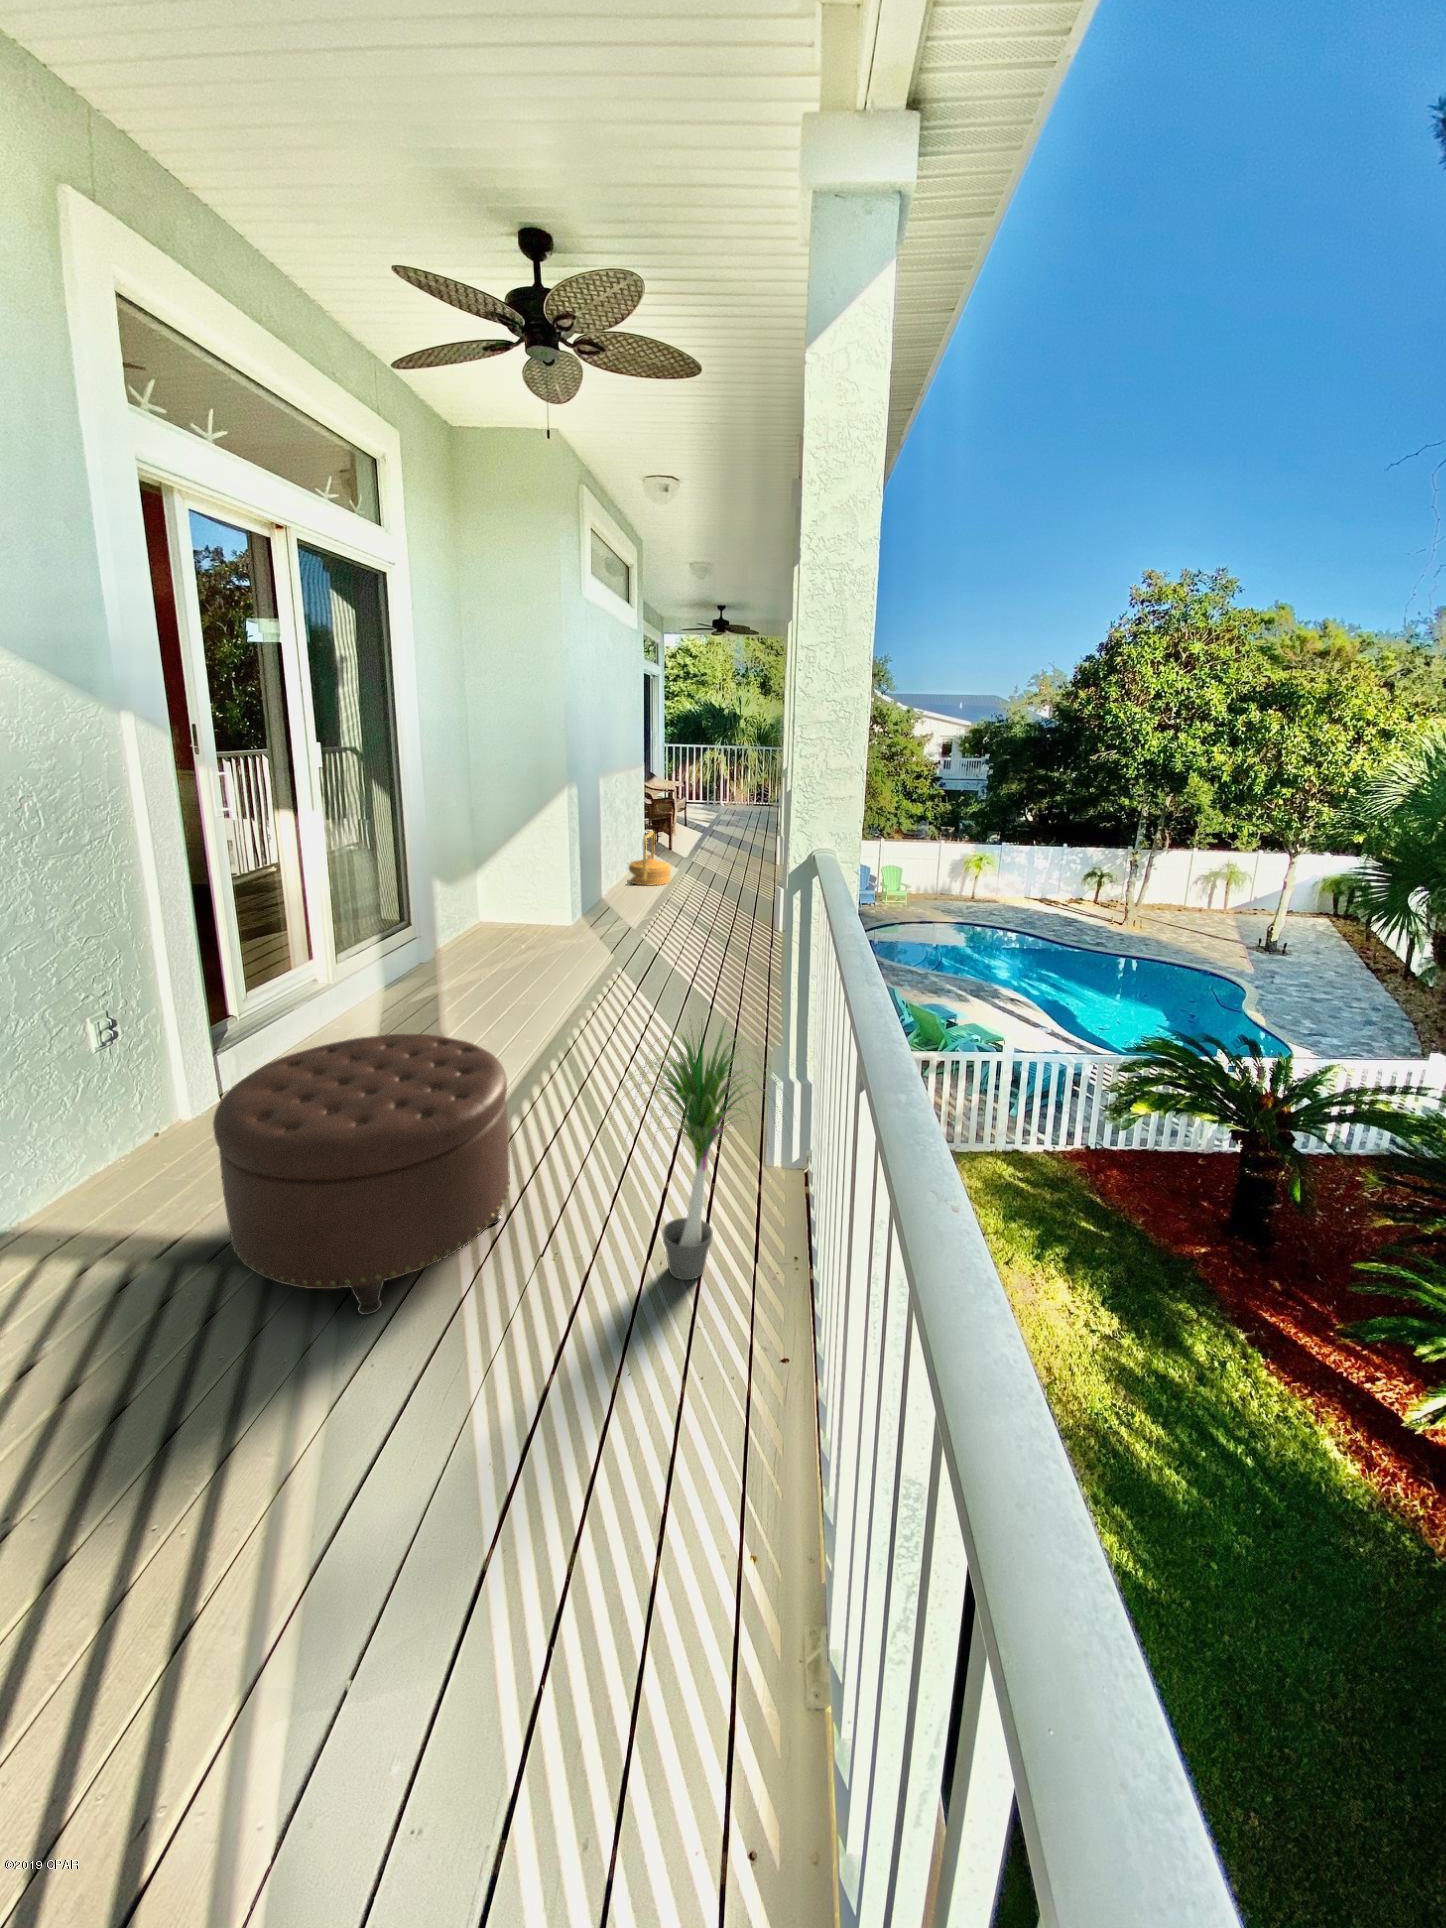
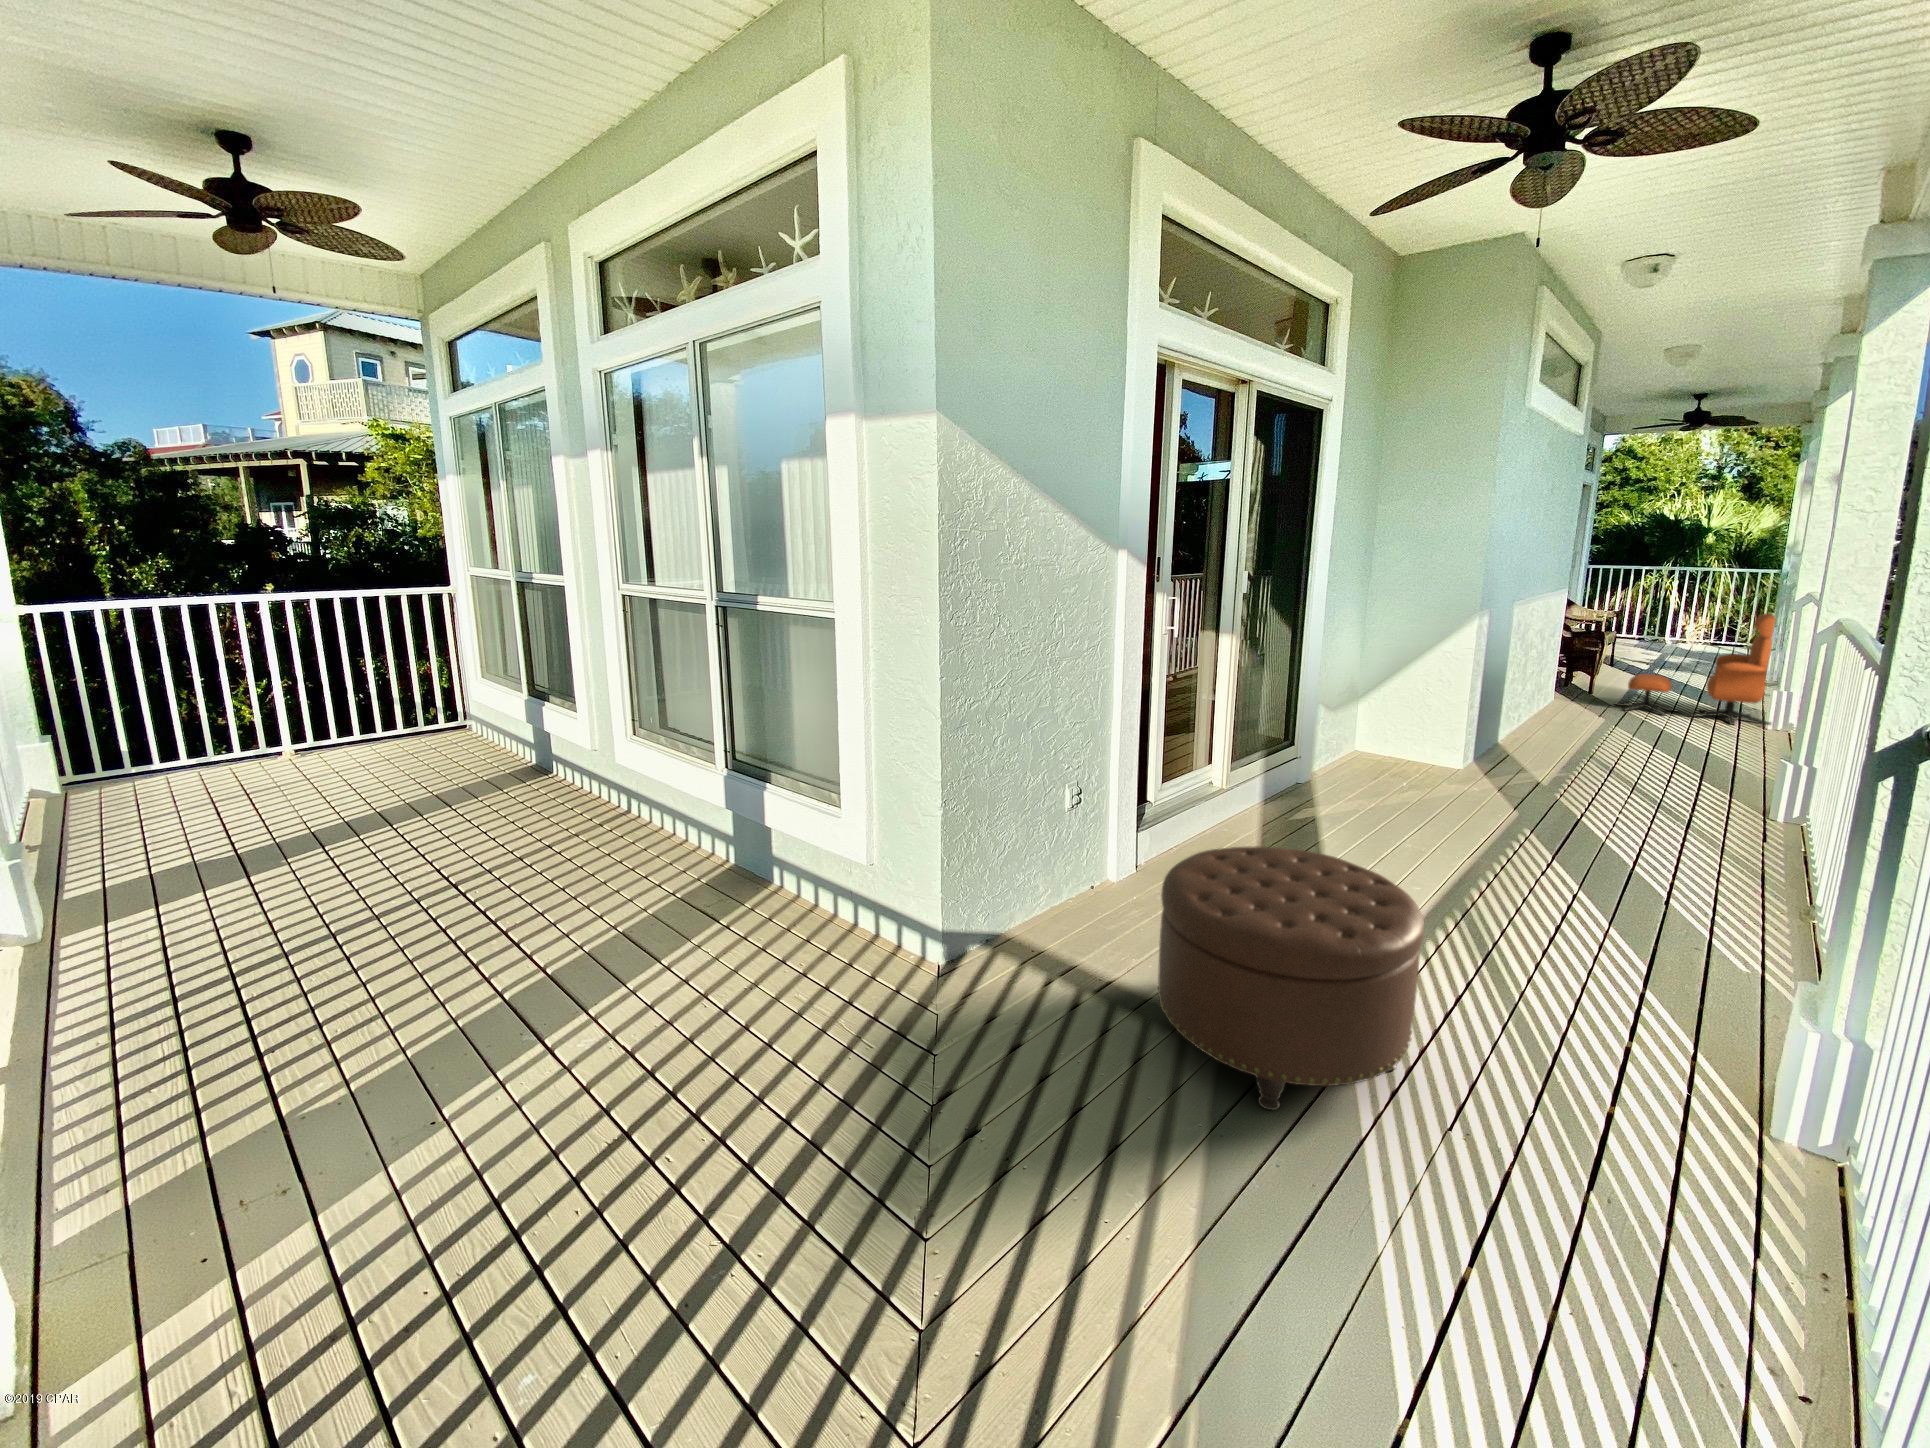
lounge chair: none [685,780,777,863] -> present [1615,613,1776,725]
woven basket: present [628,831,671,885] -> none [1531,672,1597,739]
potted plant: present [619,1015,780,1280] -> none [1547,891,1868,1235]

